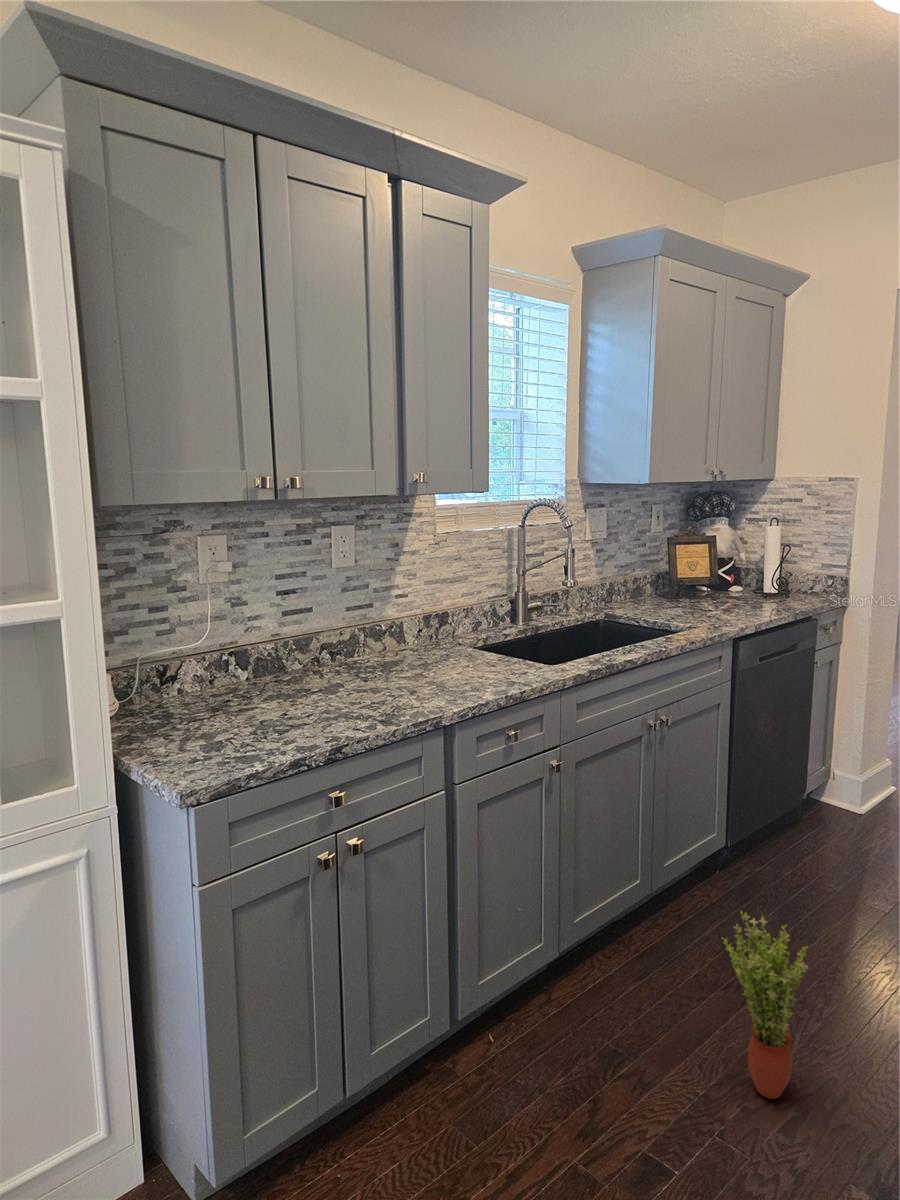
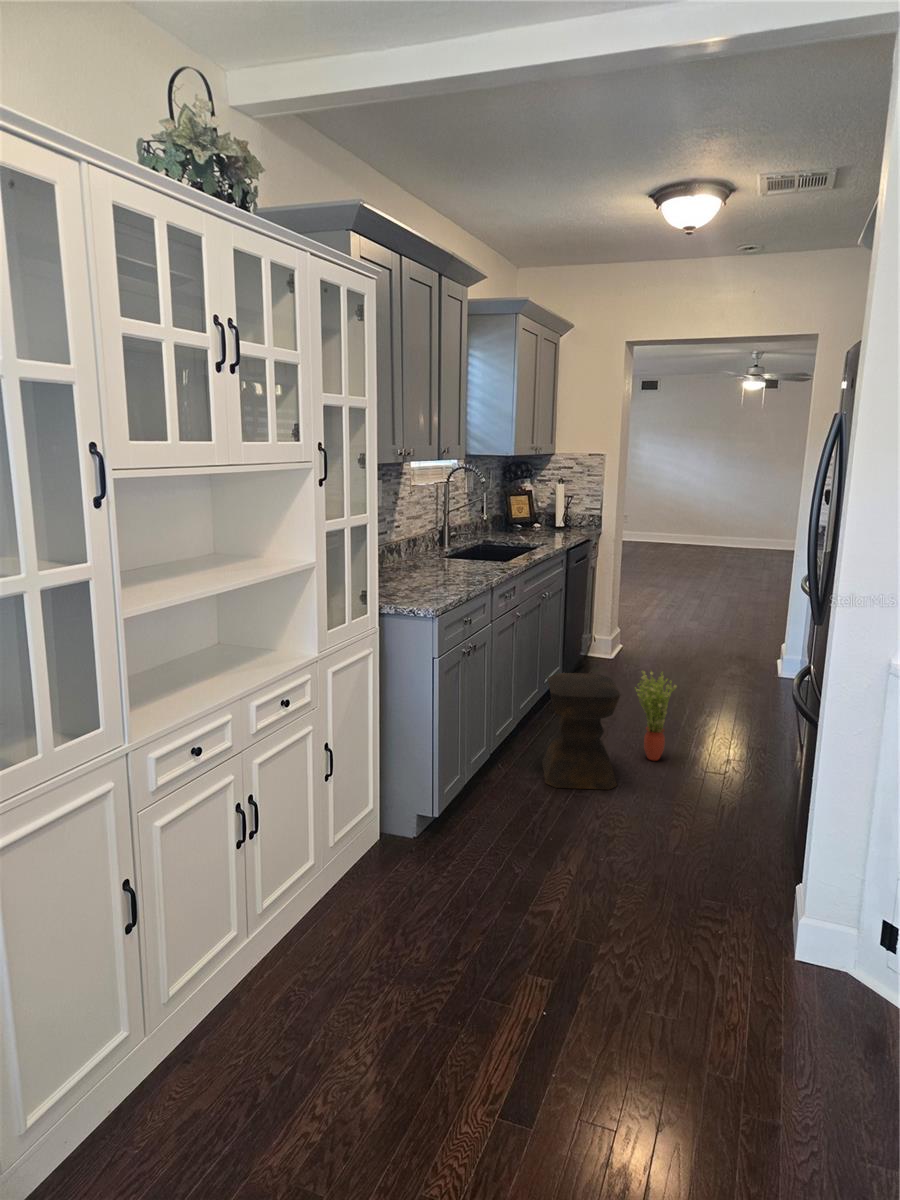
stool: none [506,883,666,1154] -> present [542,673,620,789]

